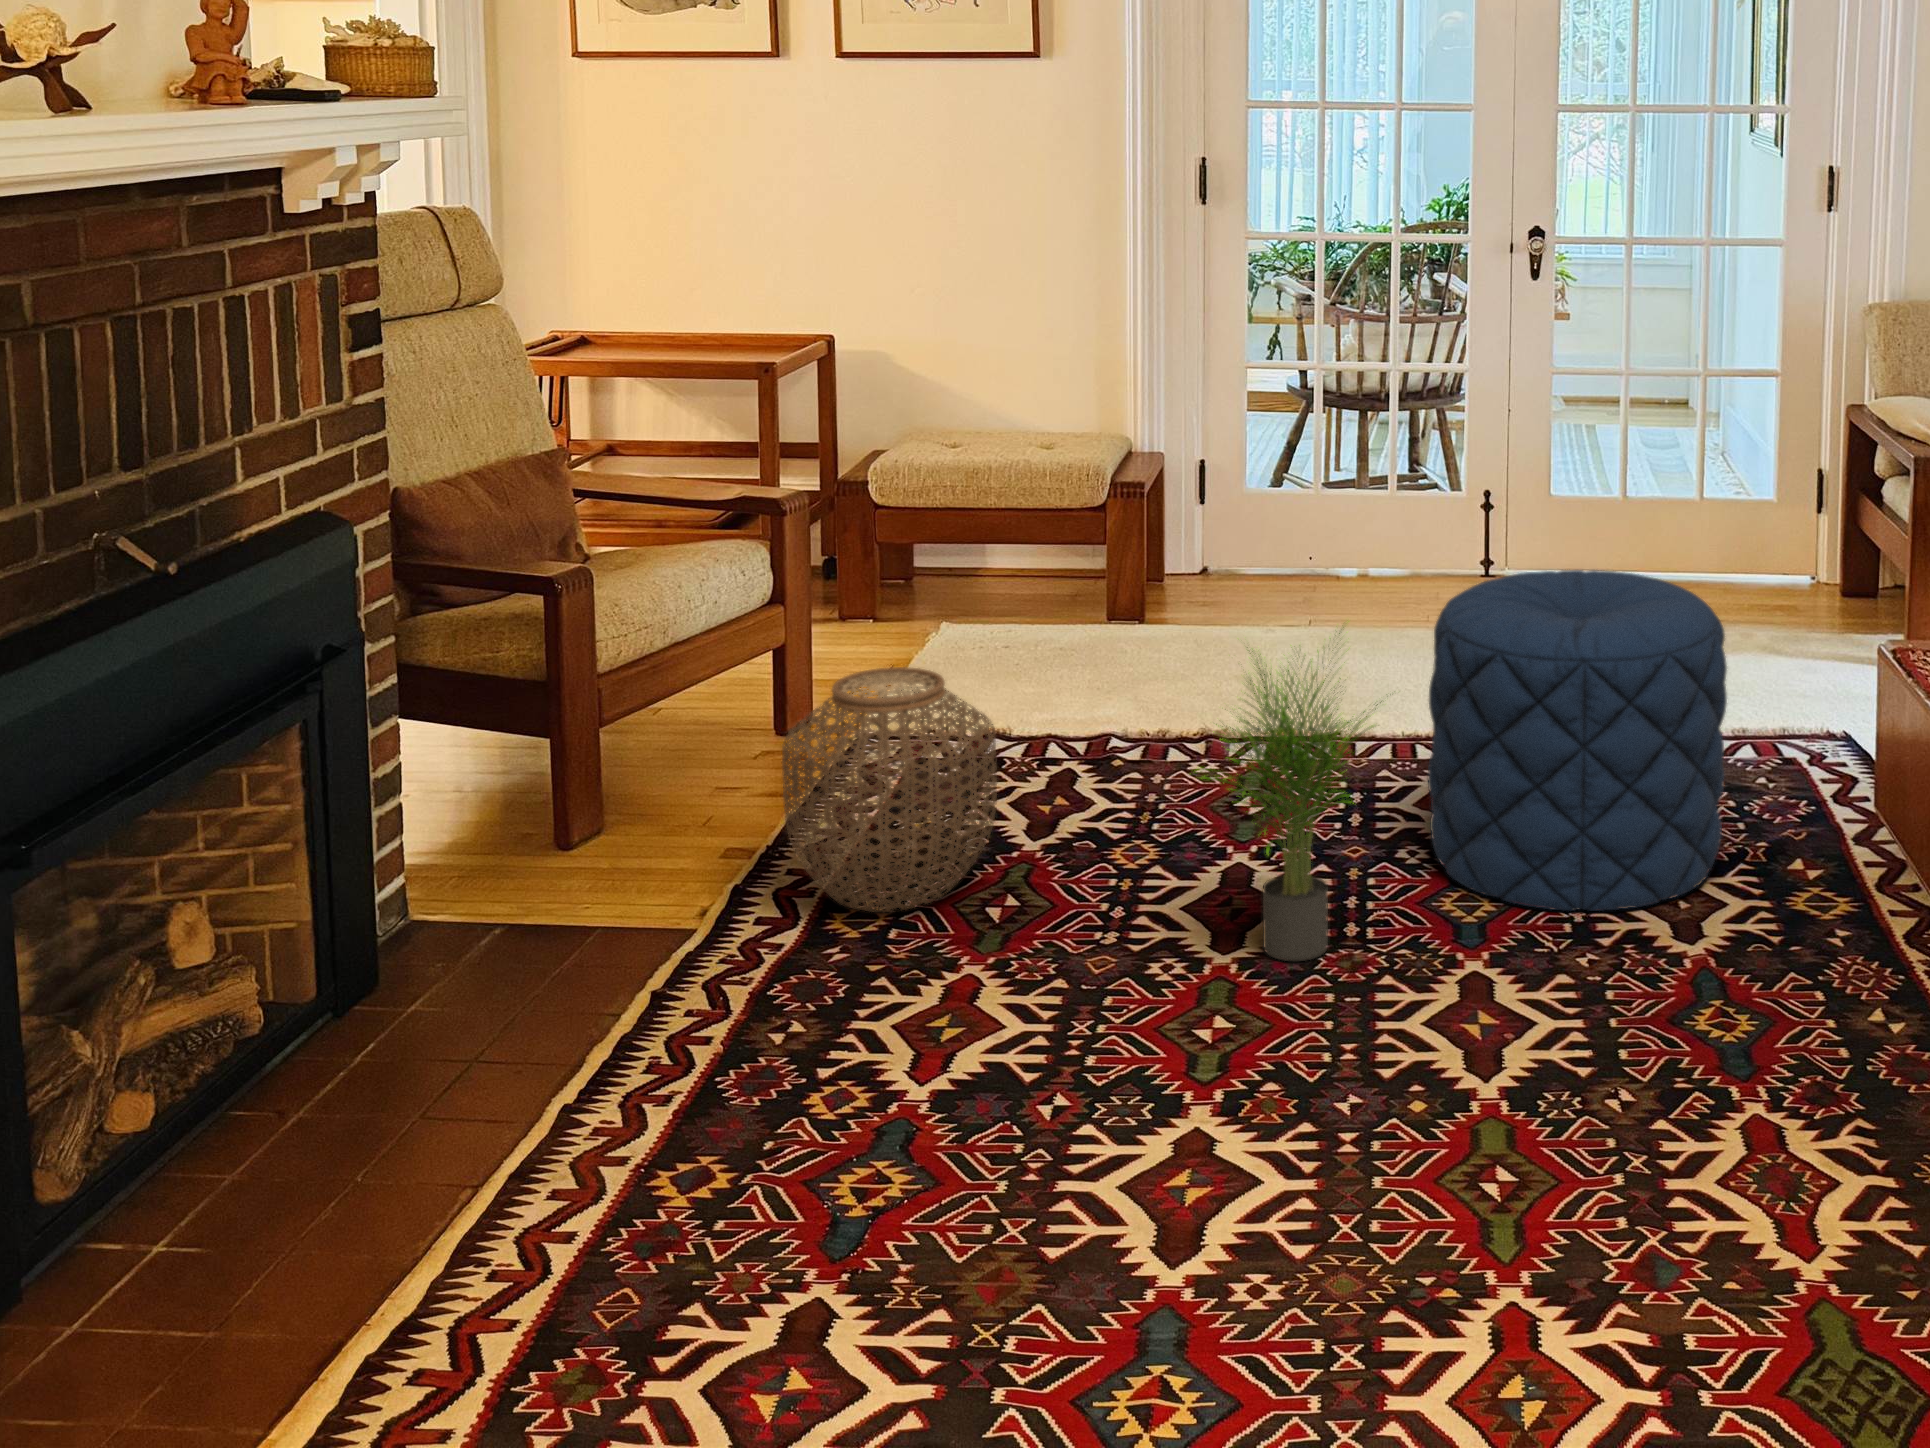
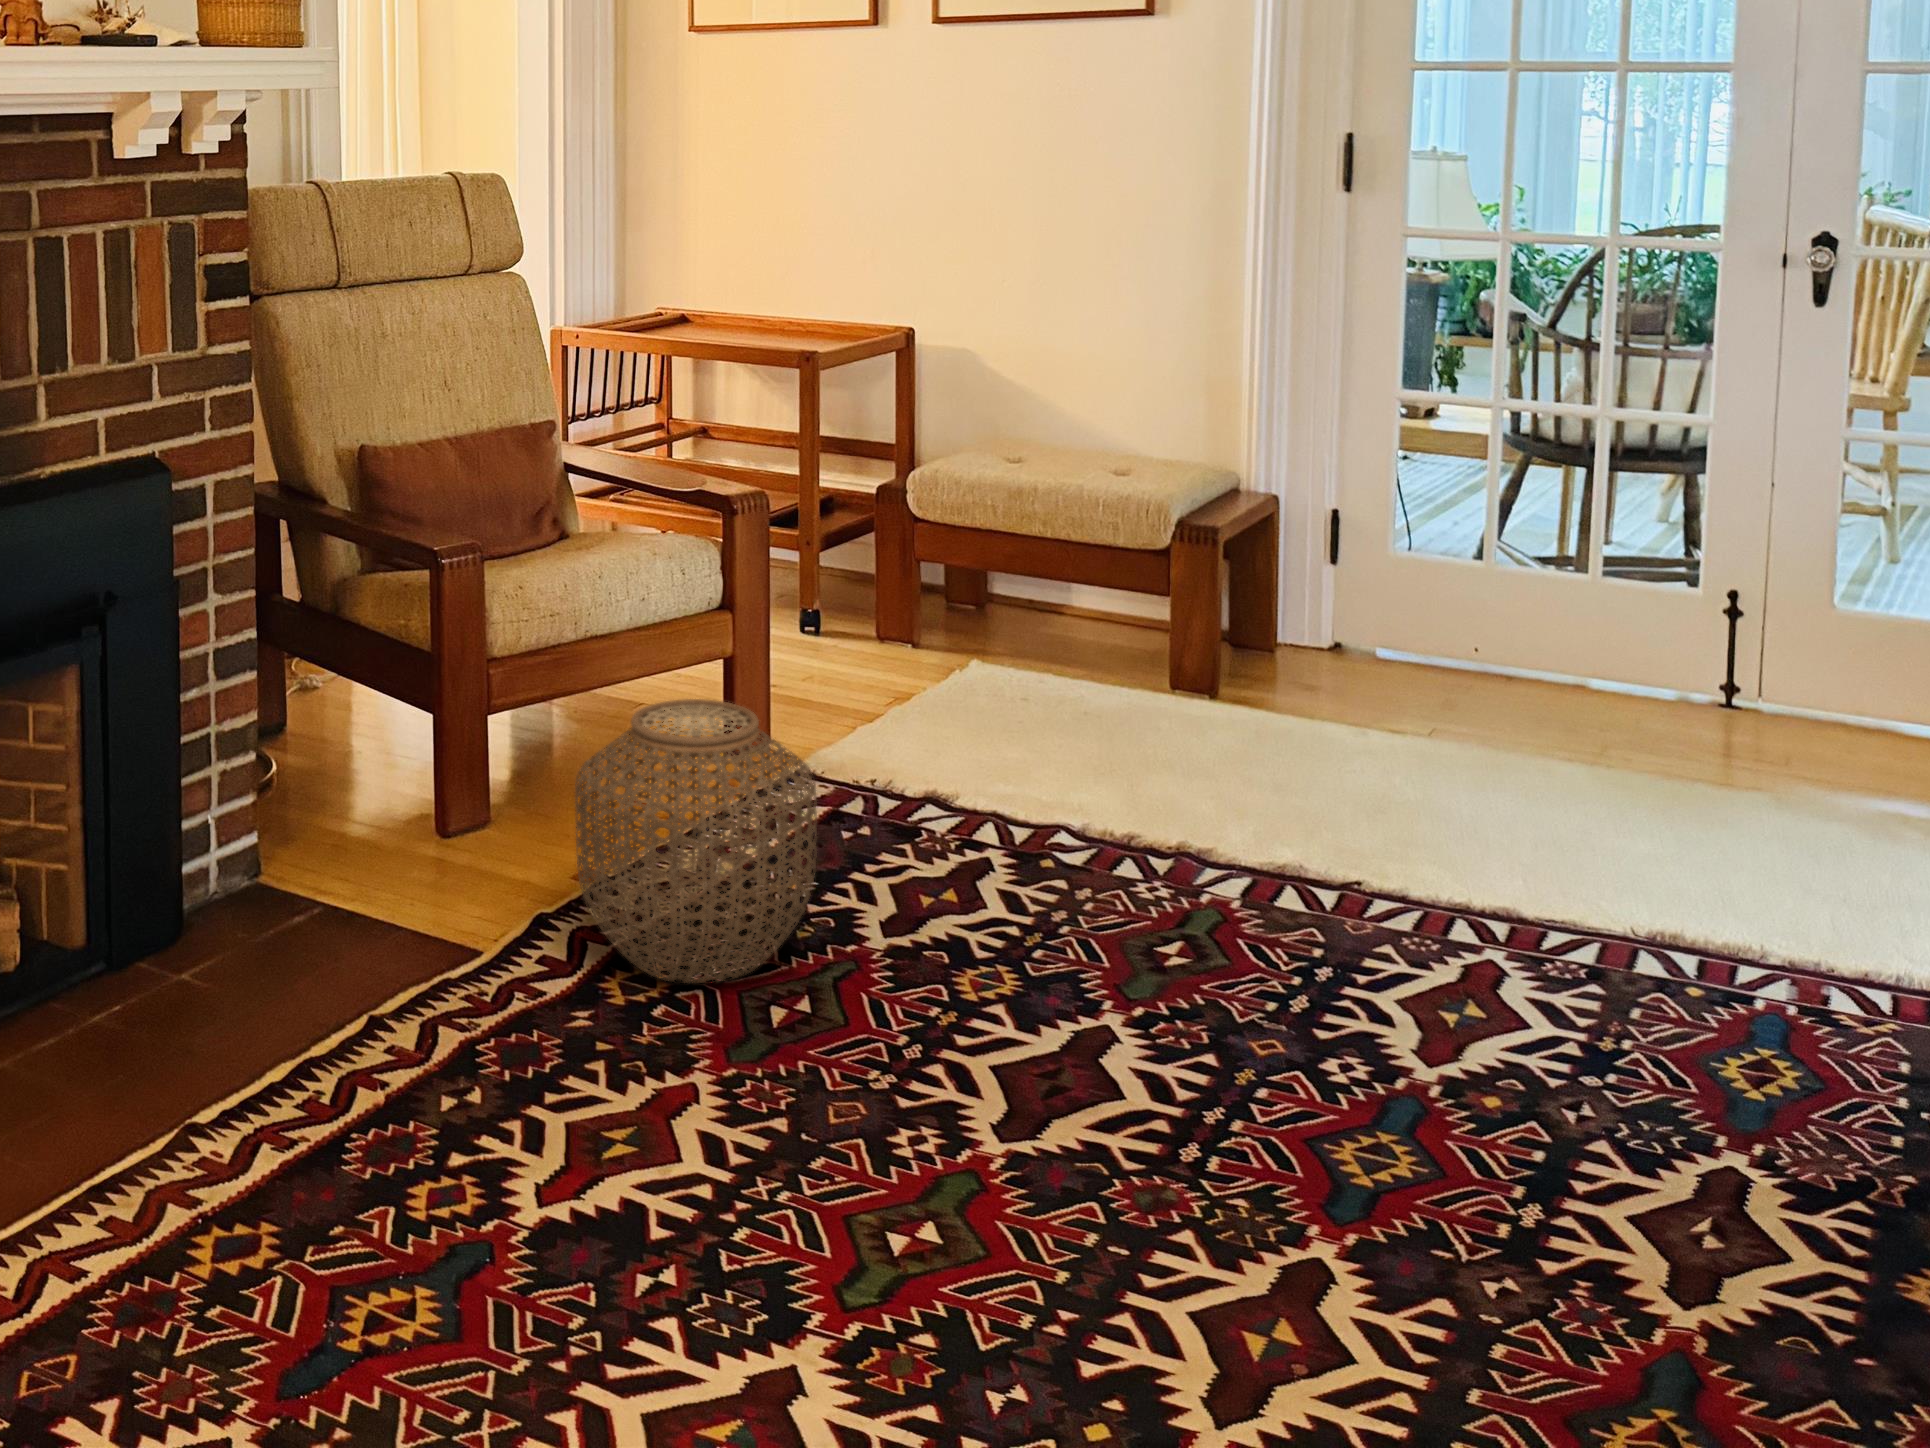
pouf: present [1428,570,1727,911] -> none [1359,706,1844,1231]
potted plant: present [1200,627,1391,961] -> none [925,732,1253,1177]

